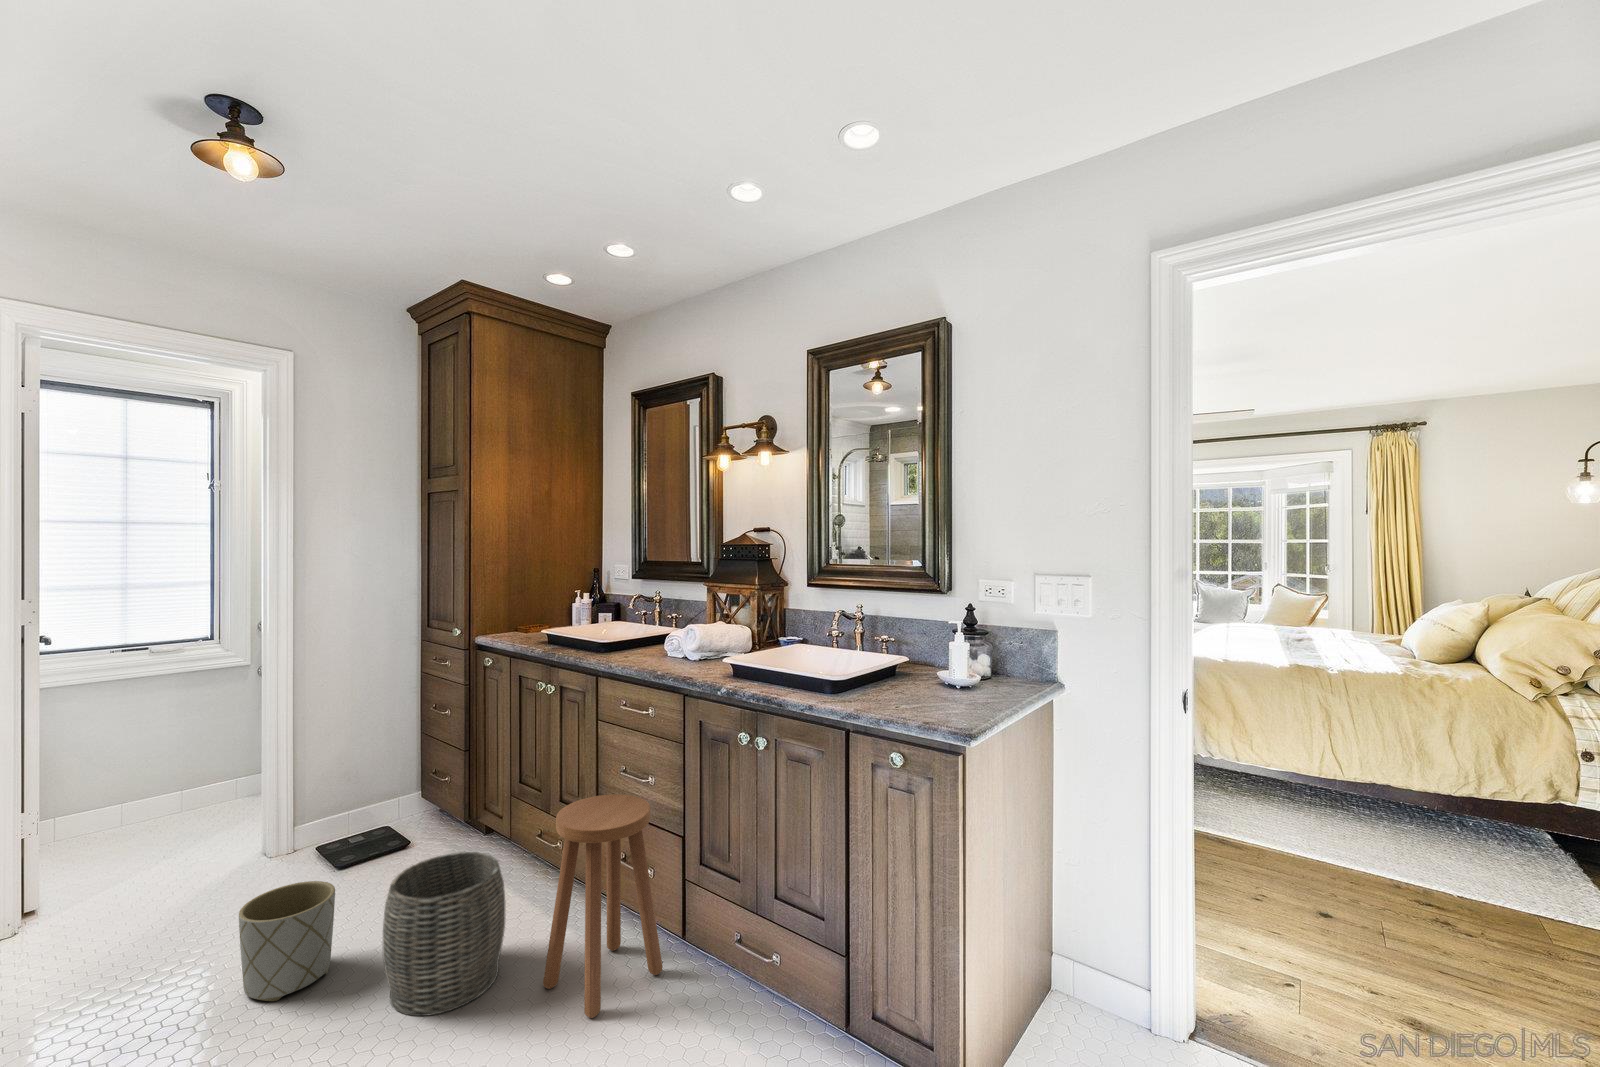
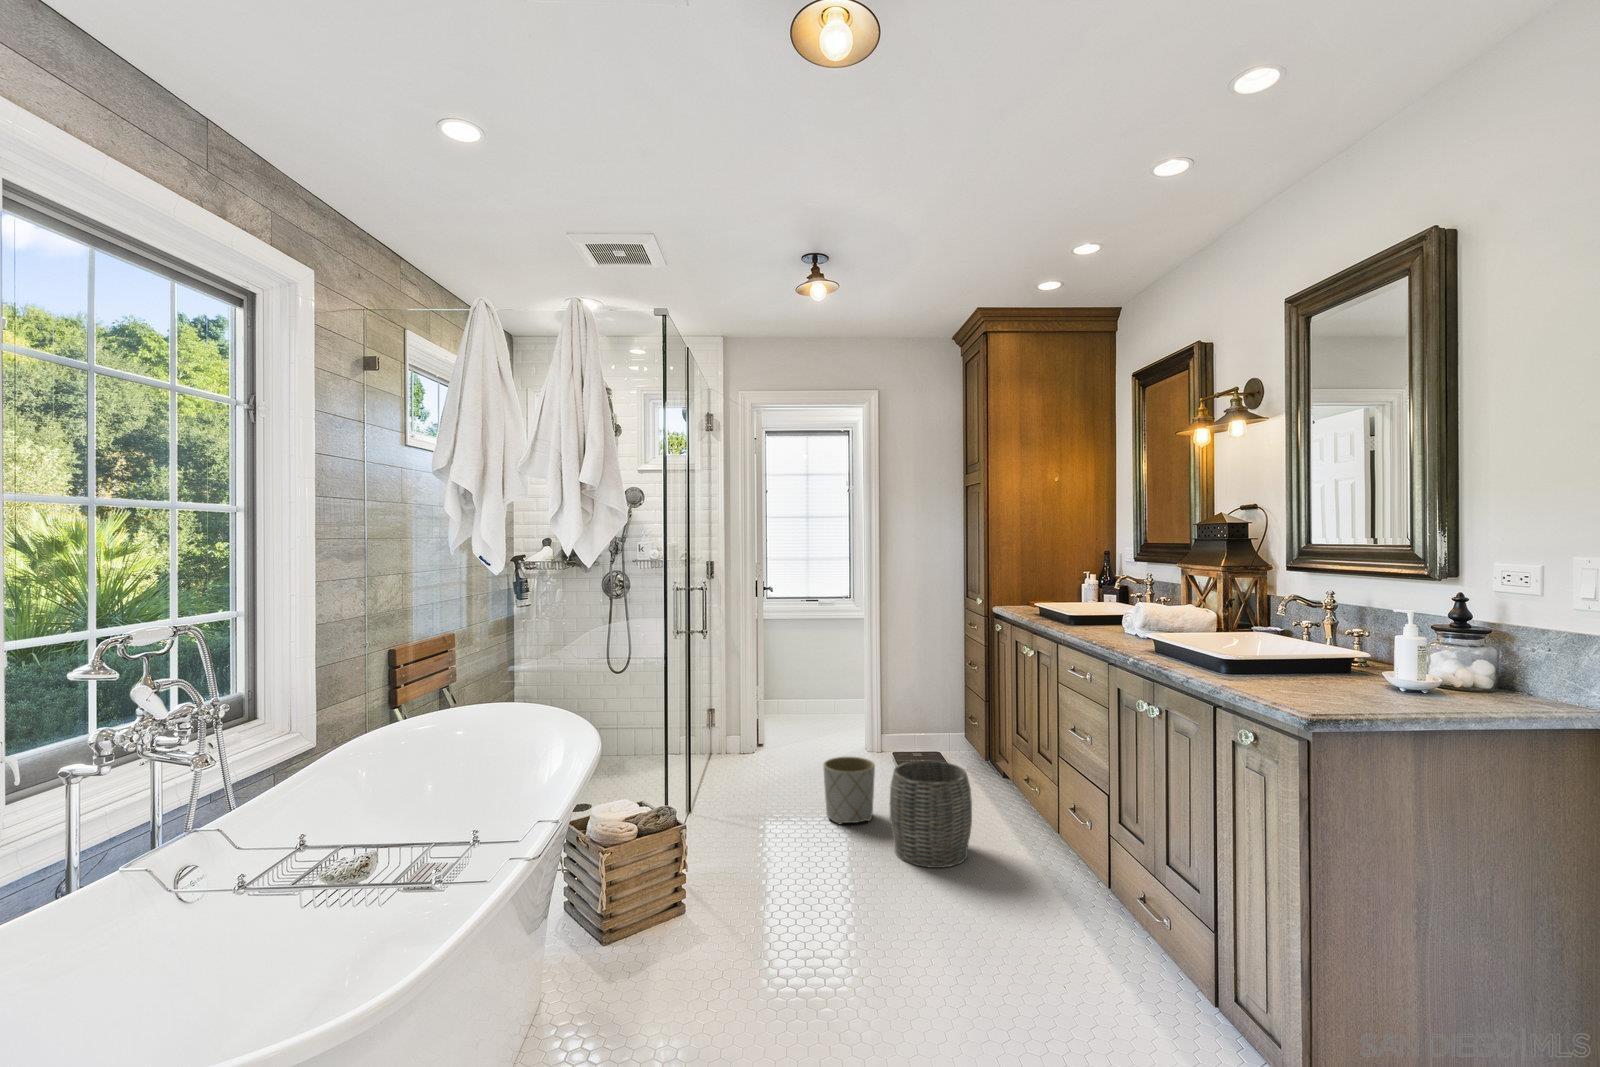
stool: present [543,794,663,1018] -> none [990,740,1086,910]

